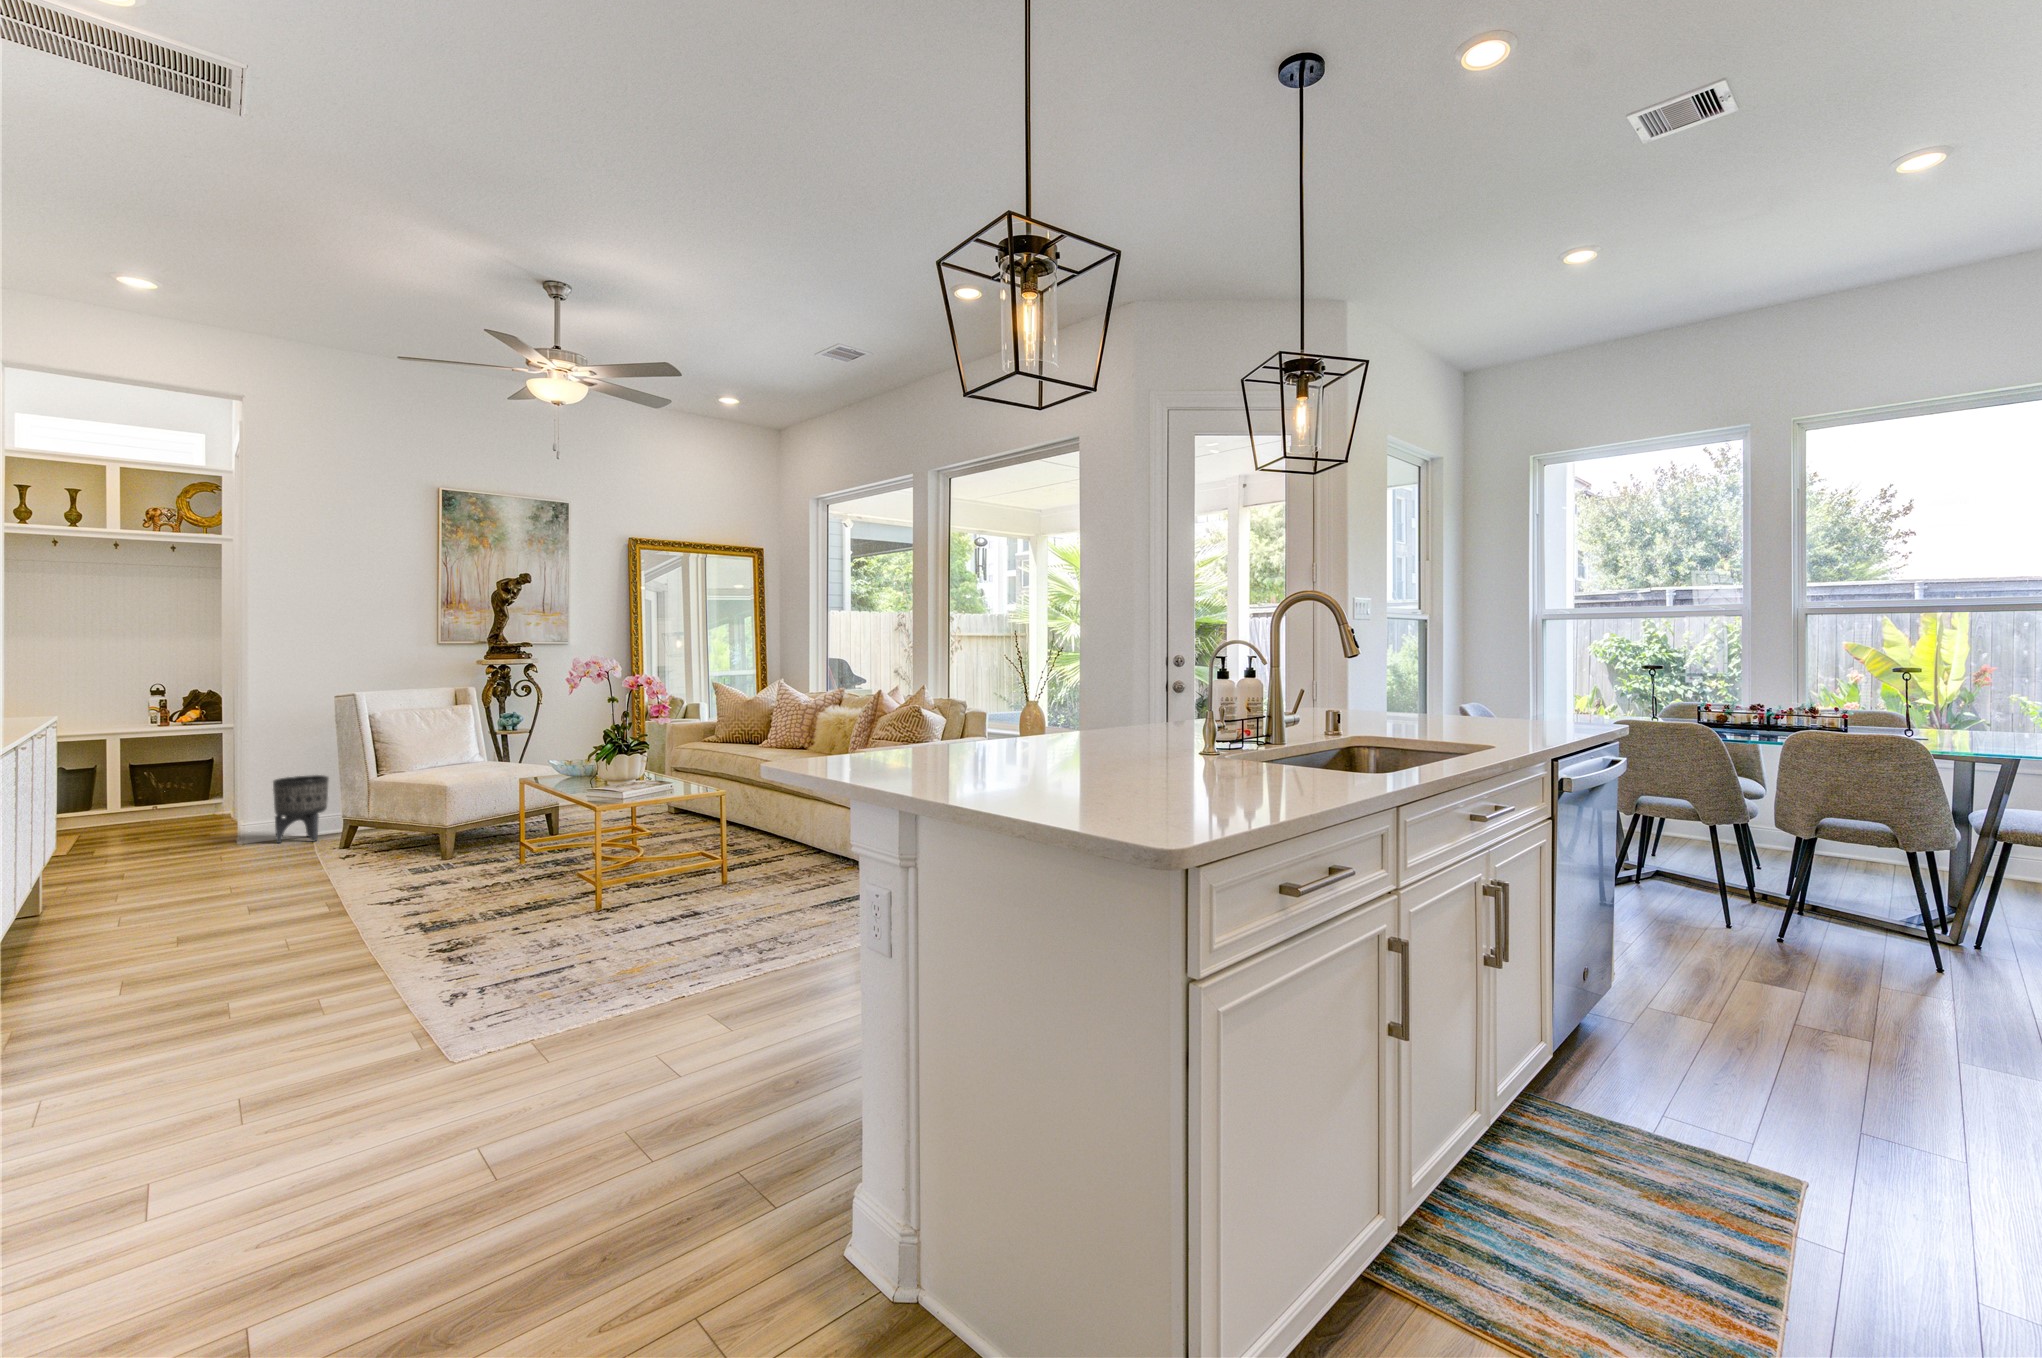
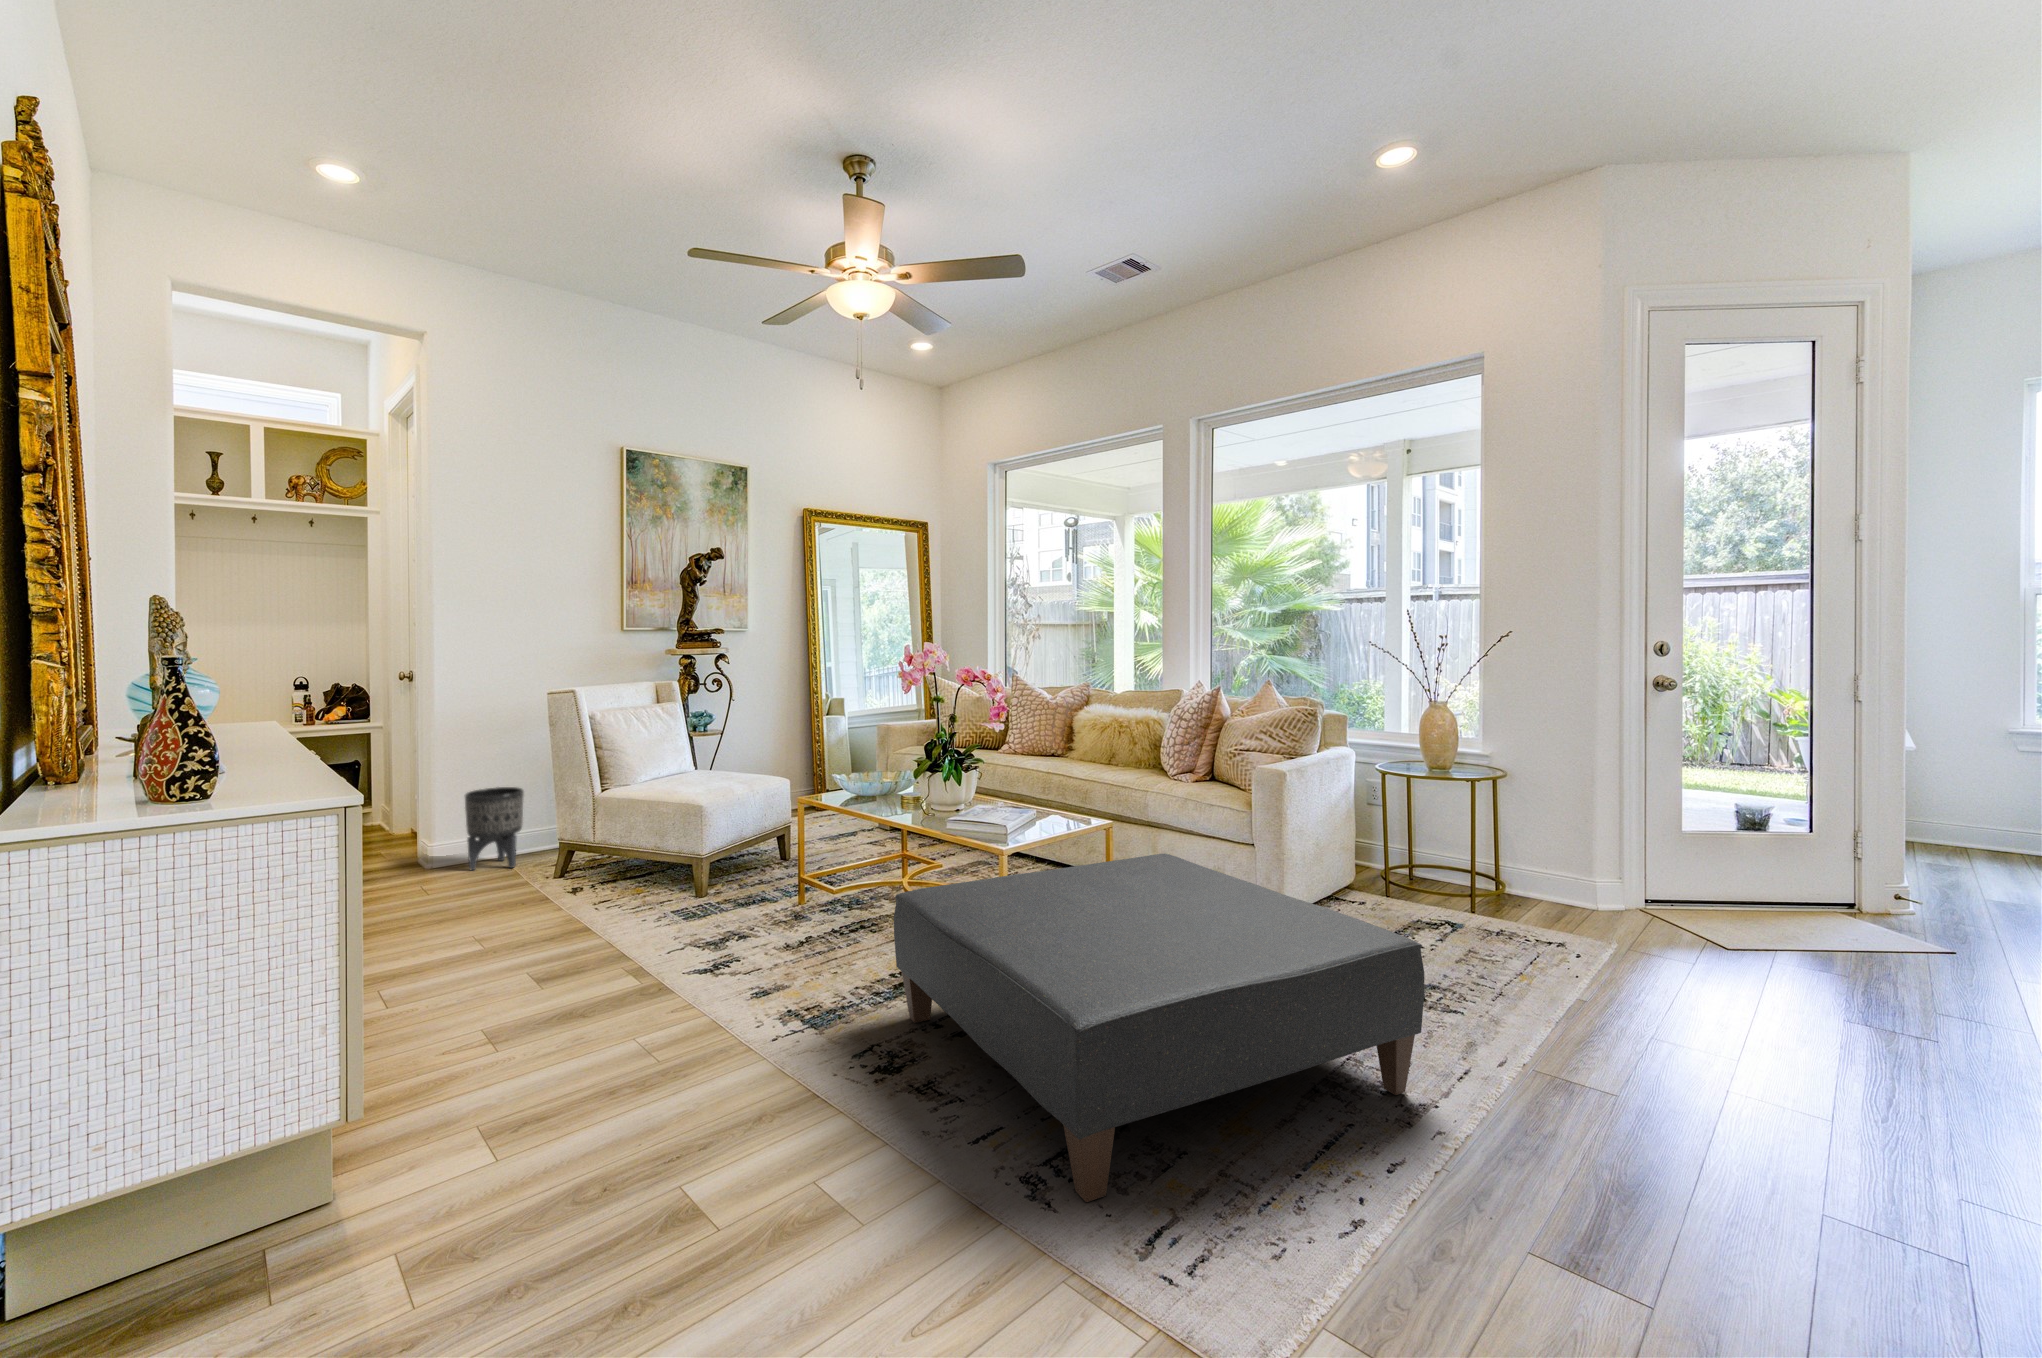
ottoman: none [476,813,788,991] -> present [894,854,1425,1202]

